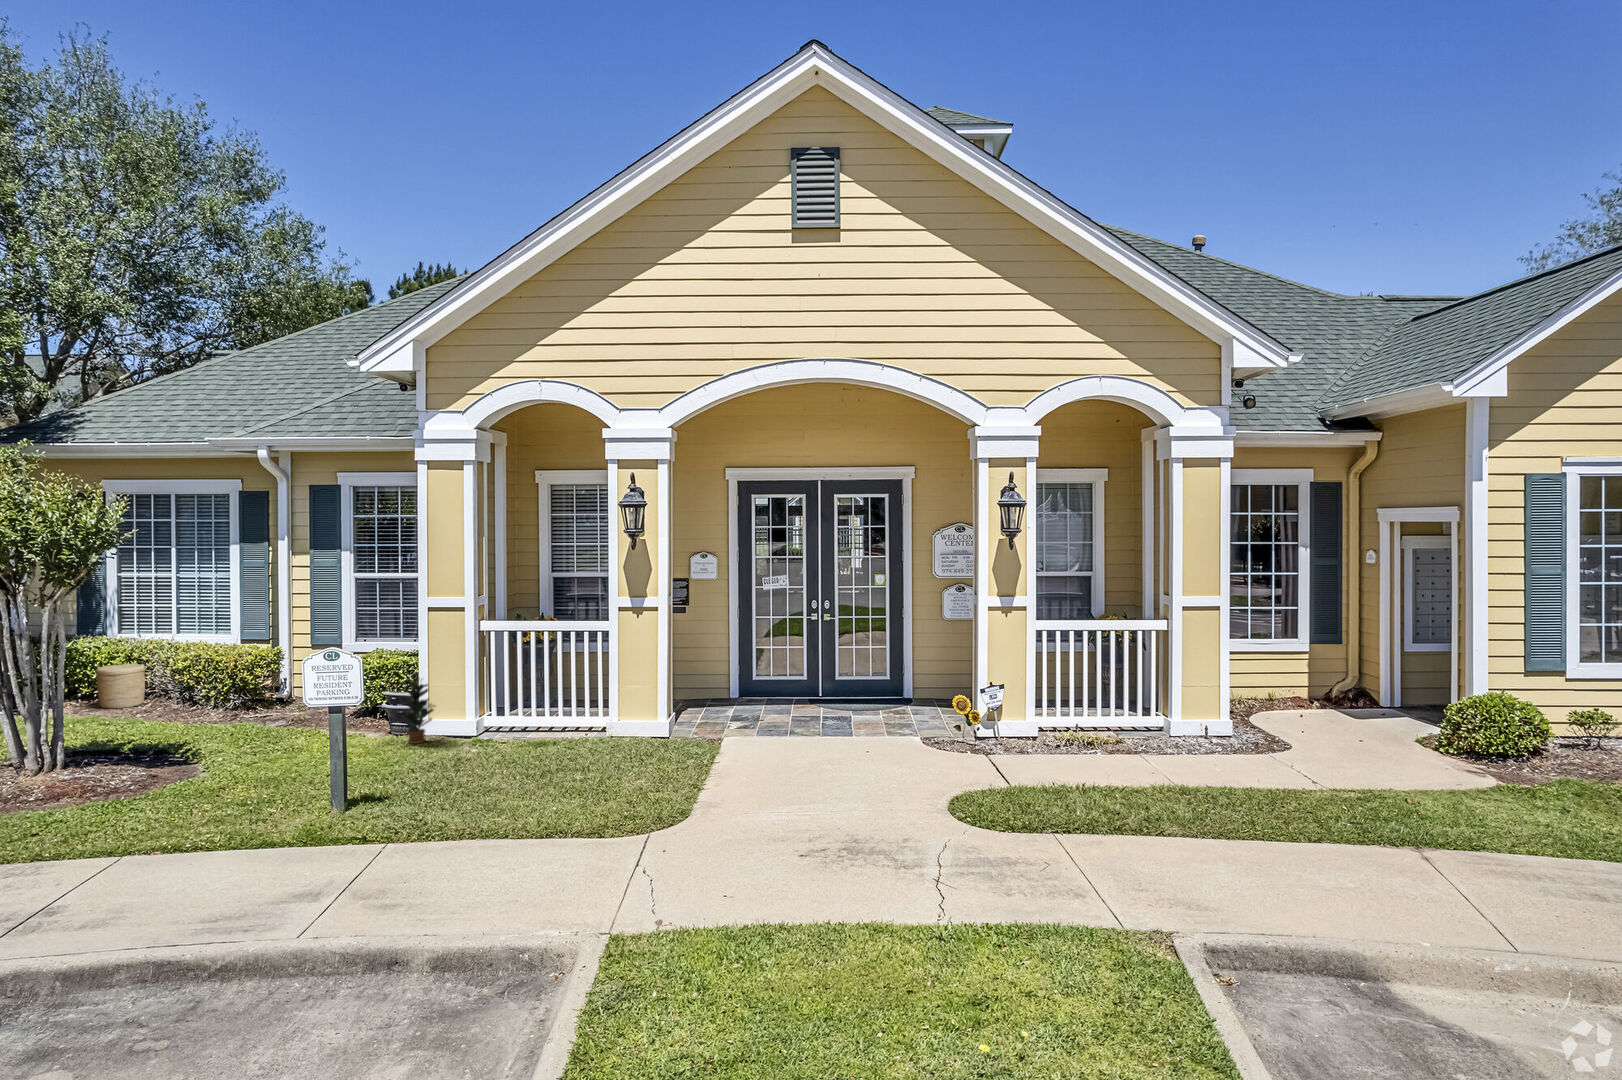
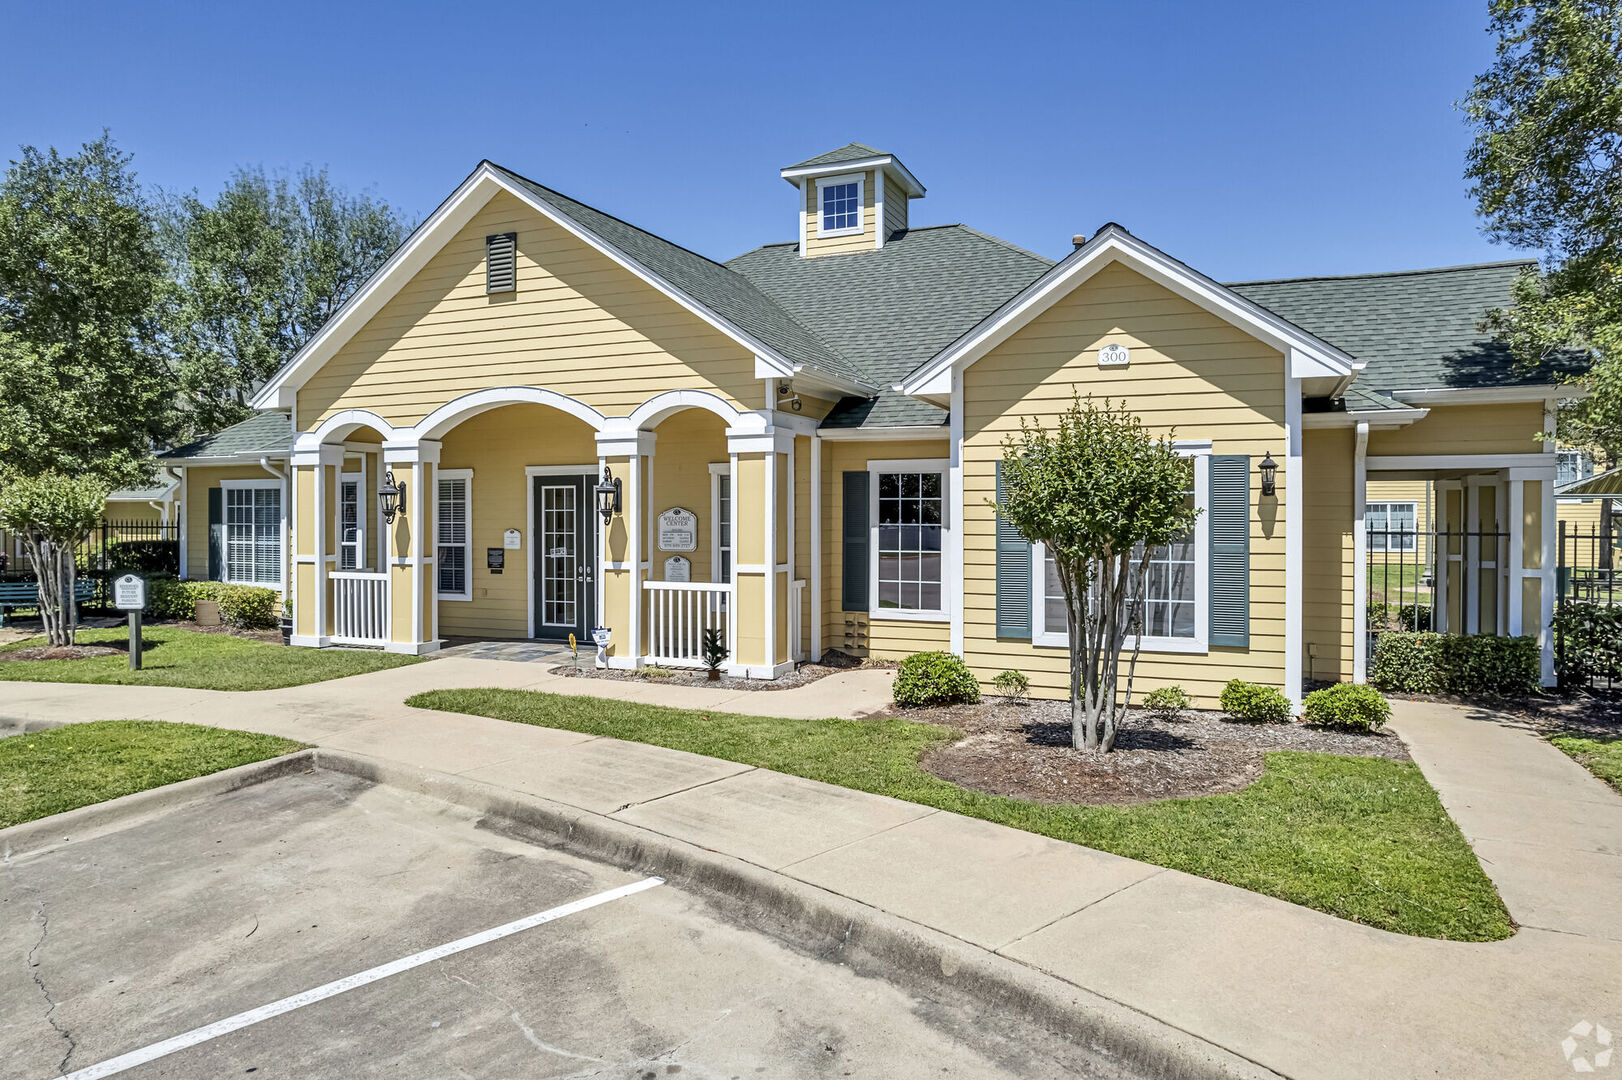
potted plant: present [396,678,435,744] -> present [702,629,731,680]

